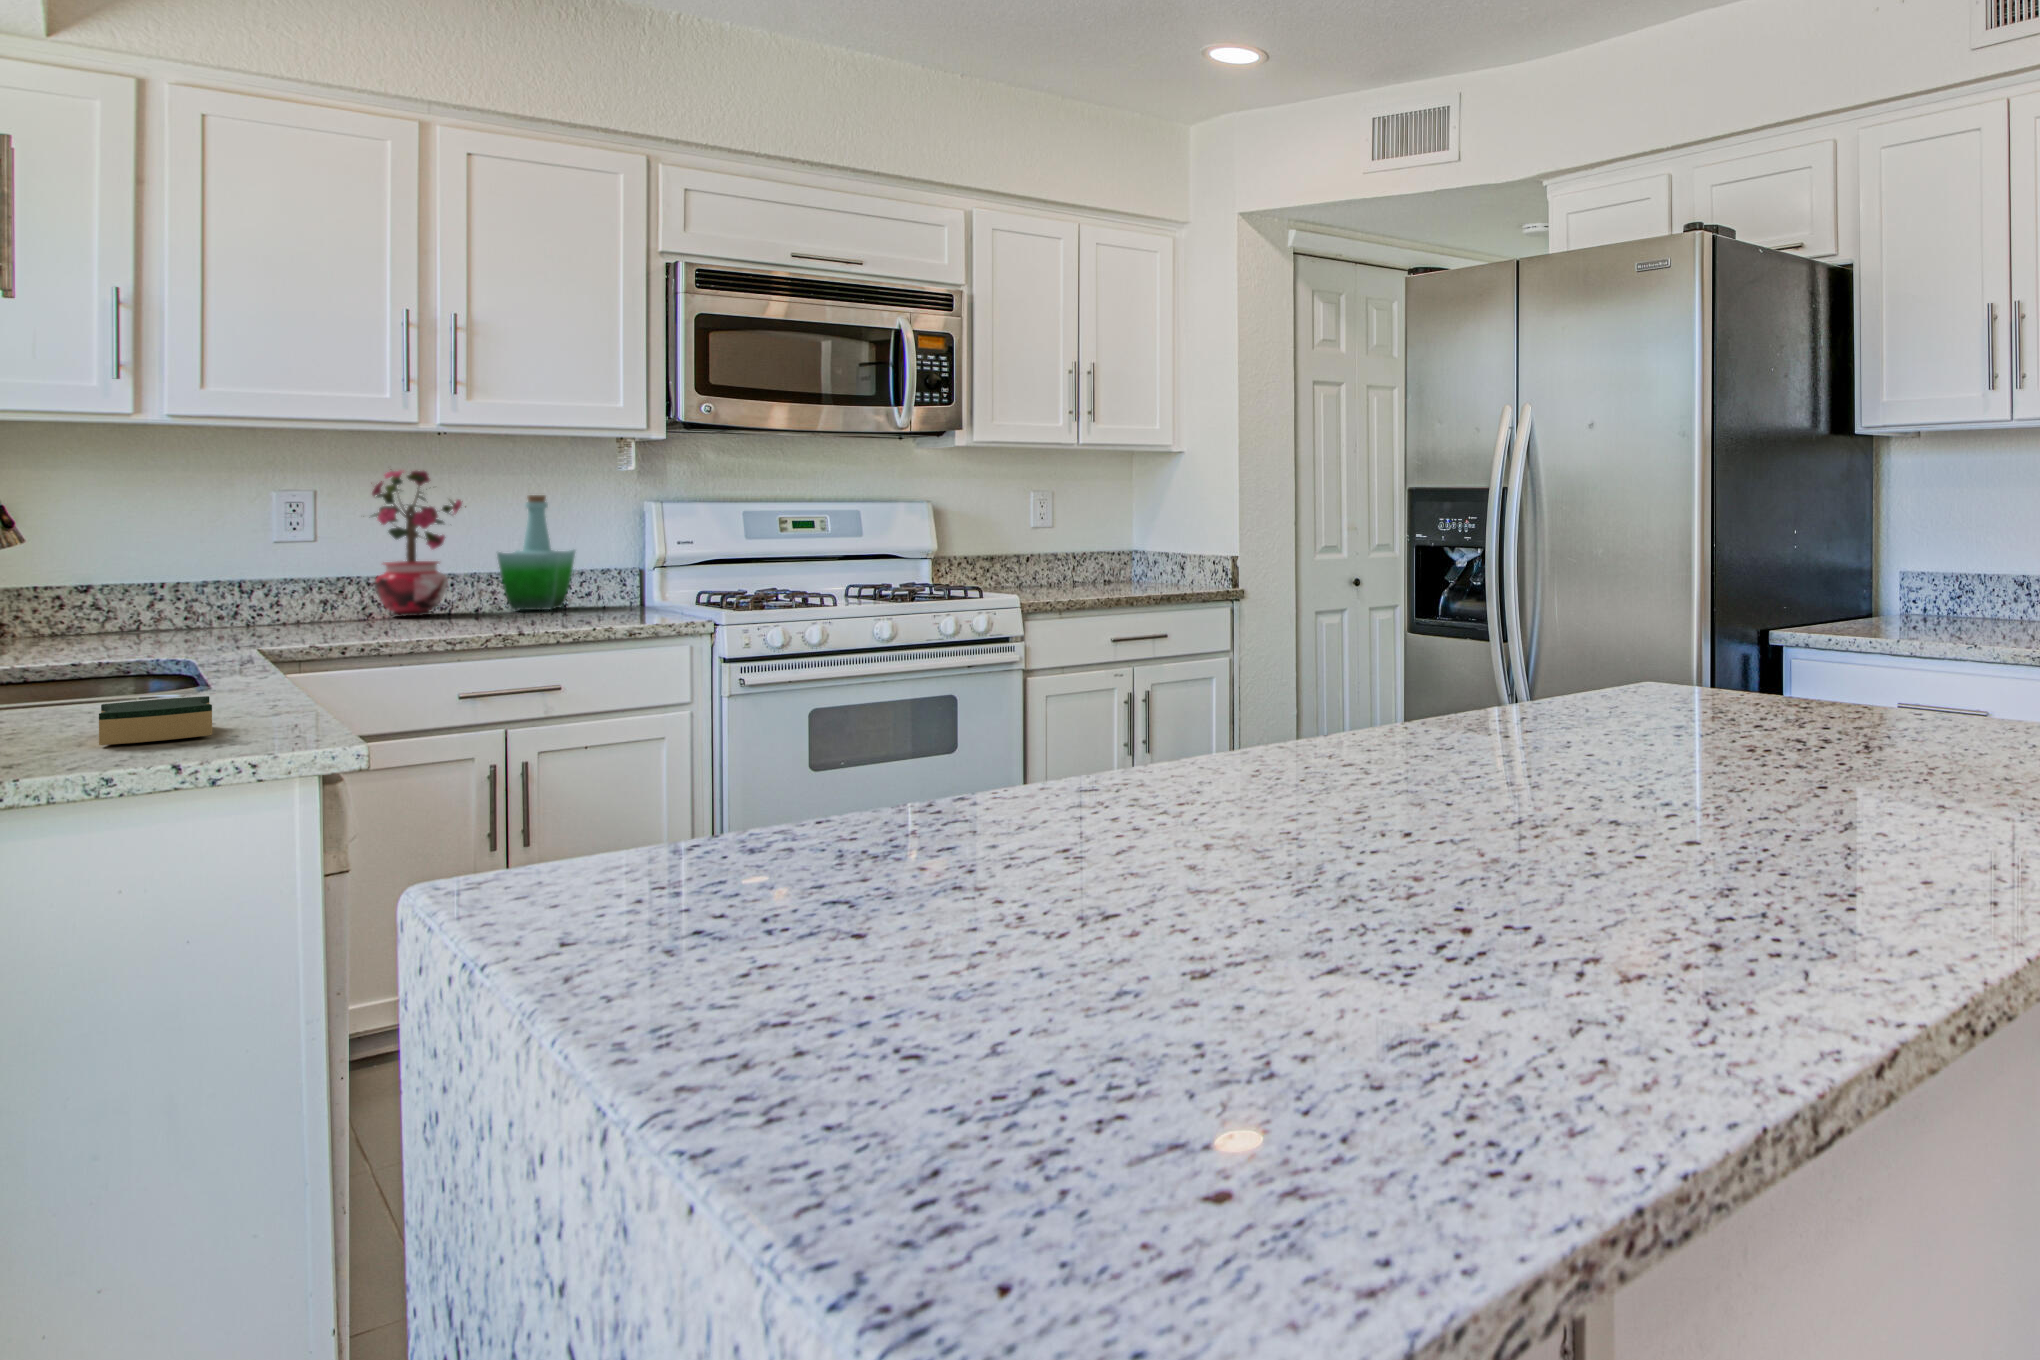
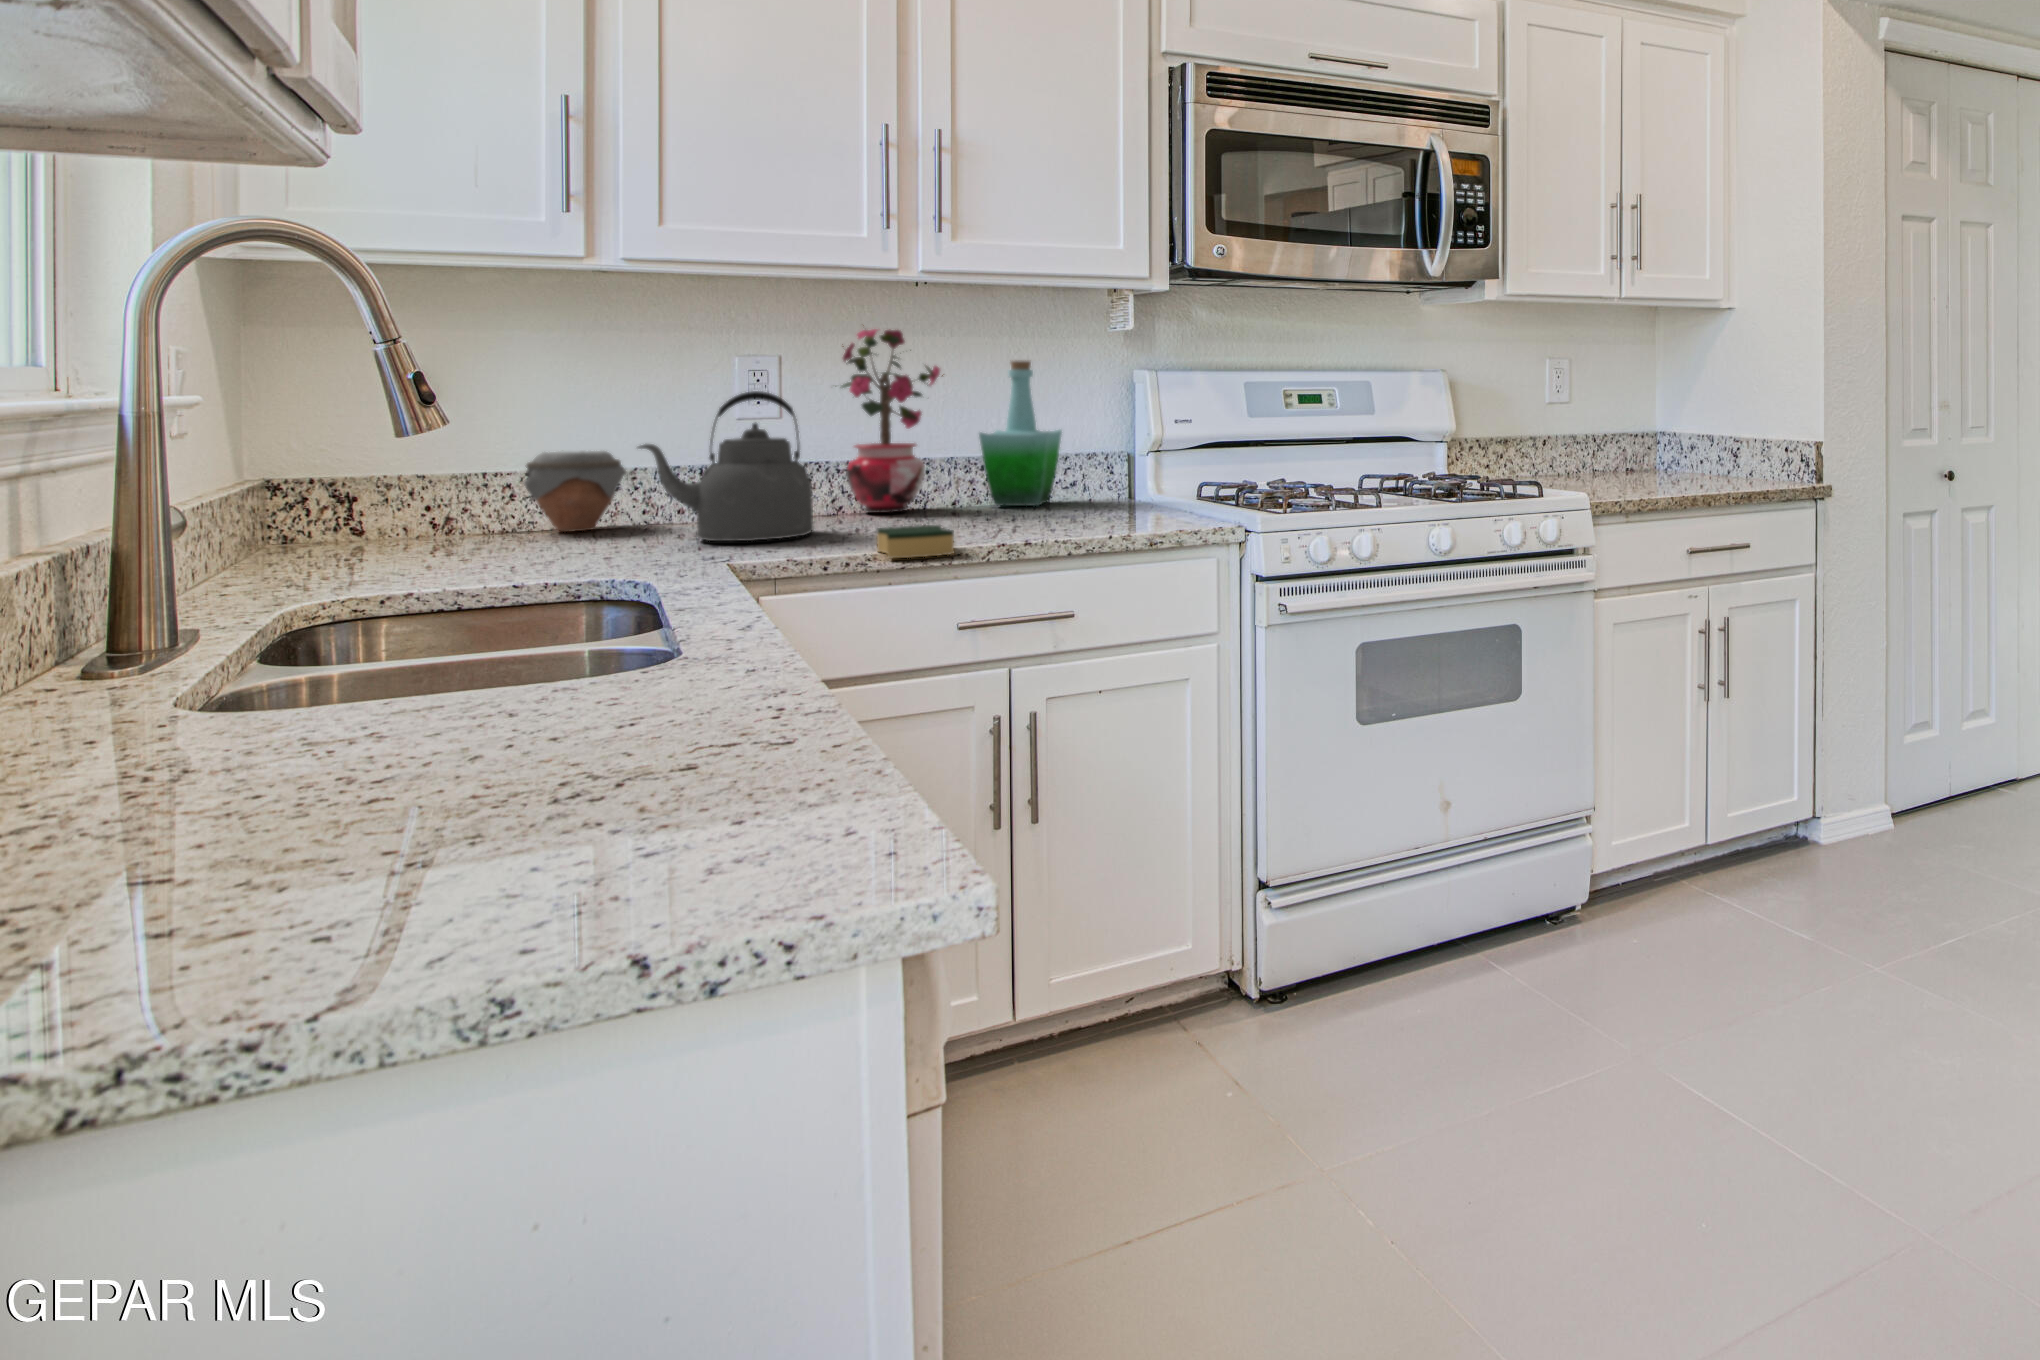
kettle: none [179,520,340,636] -> present [638,391,813,541]
jar: none [71,568,170,633] -> present [523,451,626,532]
sponge: present [99,696,212,745] -> present [877,525,954,558]

